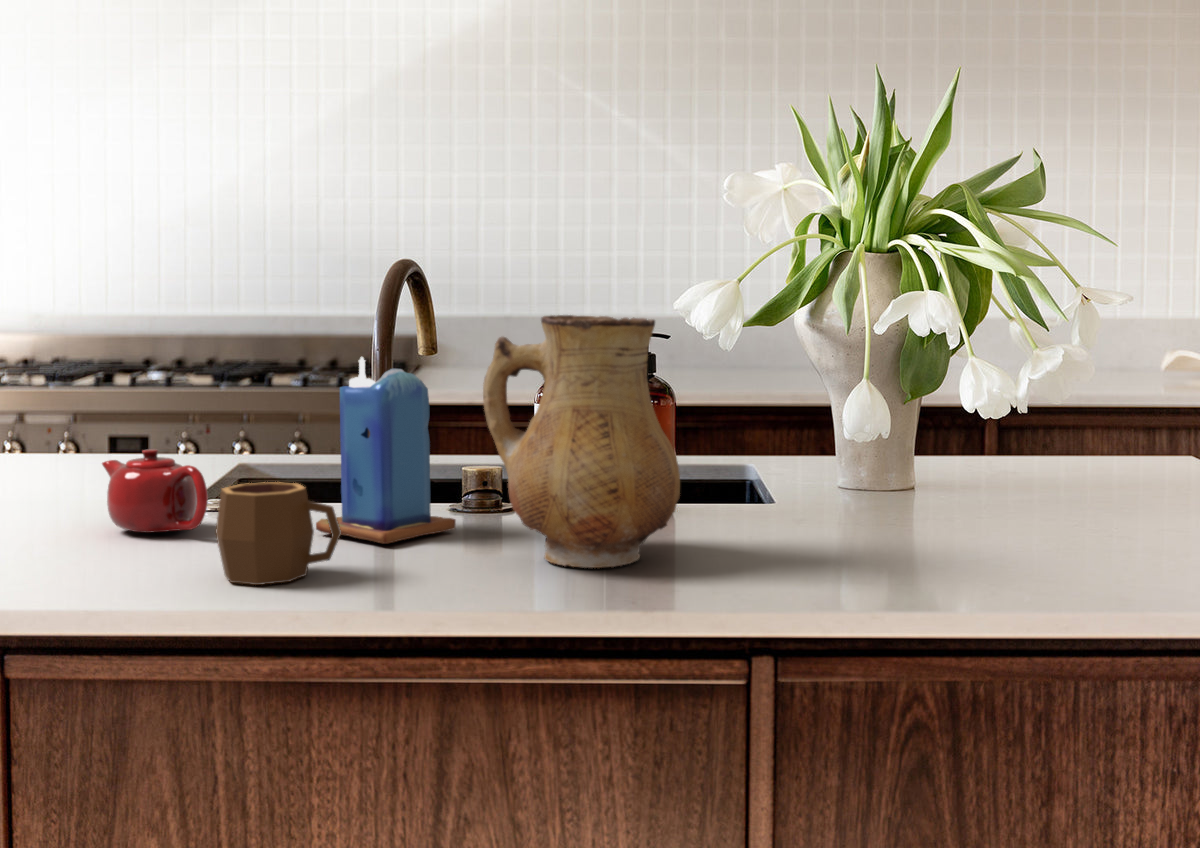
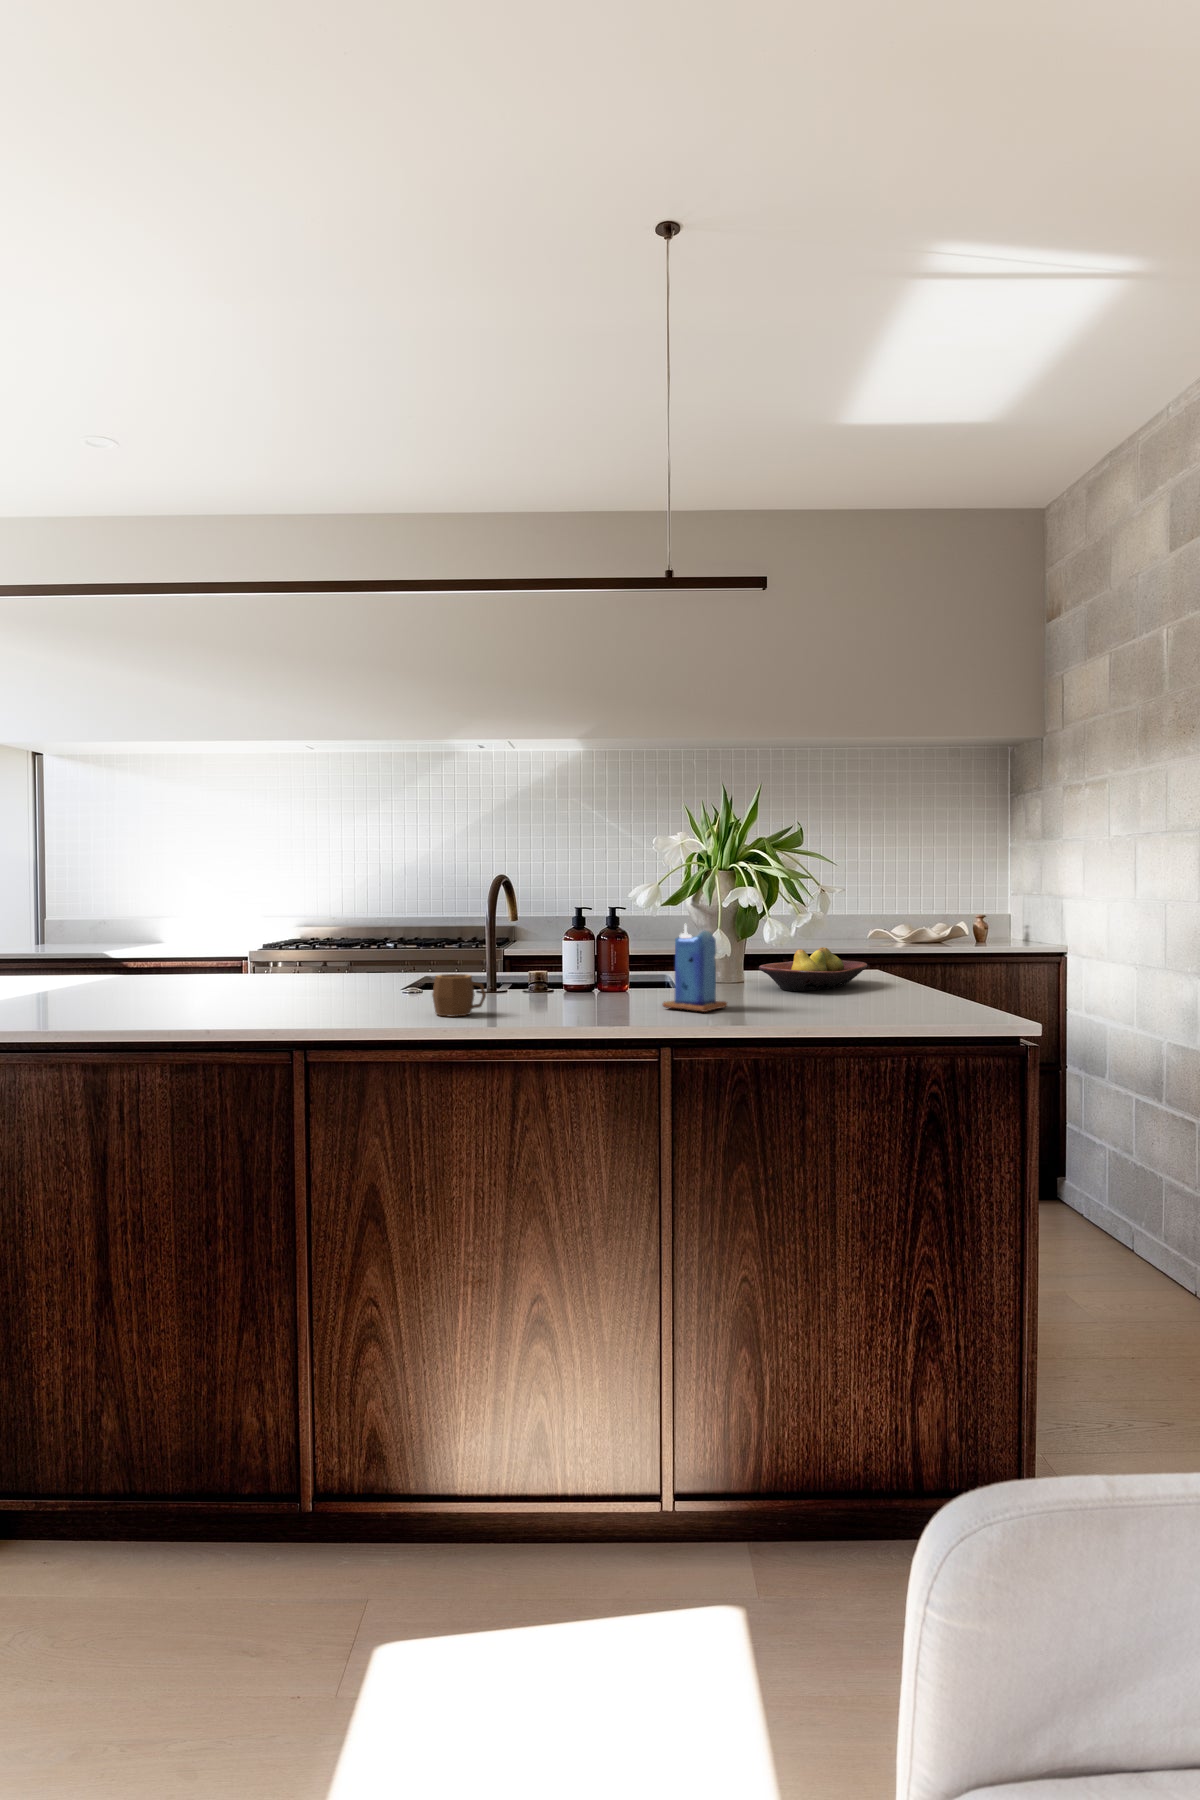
ceramic pitcher: present [483,315,680,568] -> none [546,901,632,1012]
candle: present [316,357,456,544] -> present [662,925,727,1012]
fruit bowl: none [944,410,1166,504] -> present [759,947,867,991]
teapot: present [102,449,208,533] -> none [359,962,417,1000]

